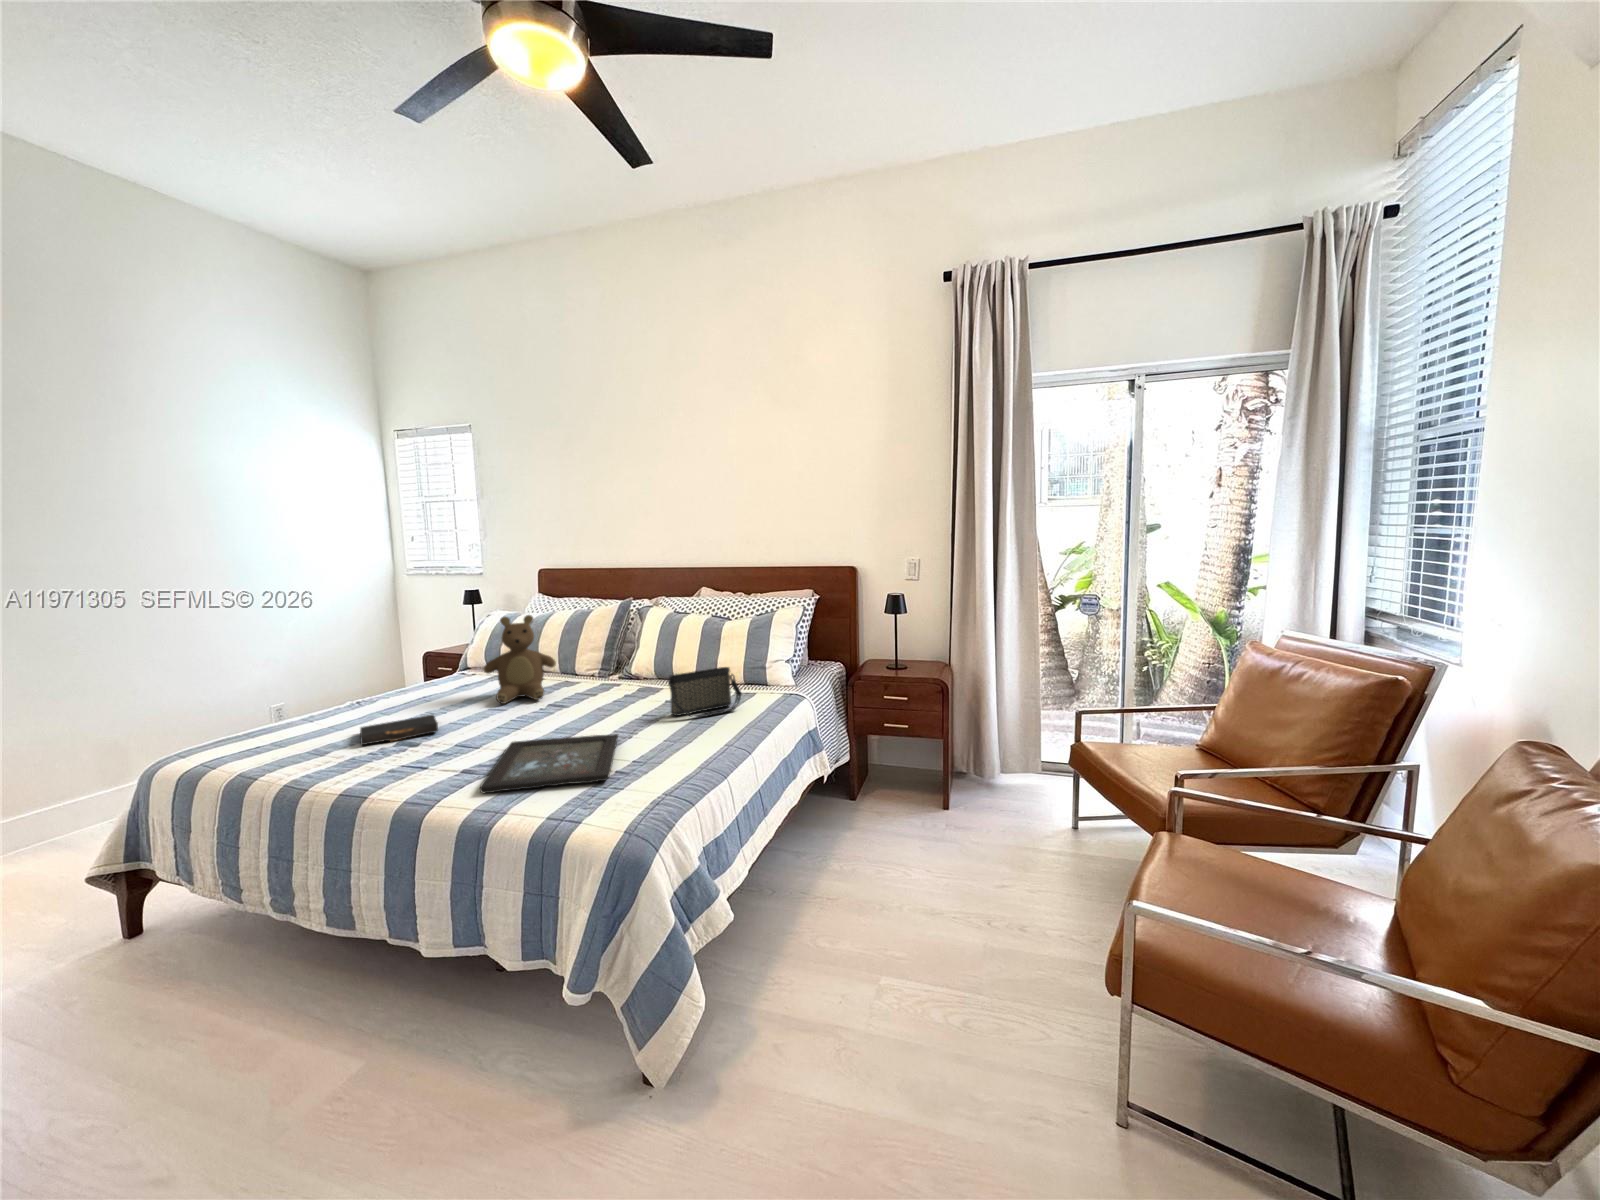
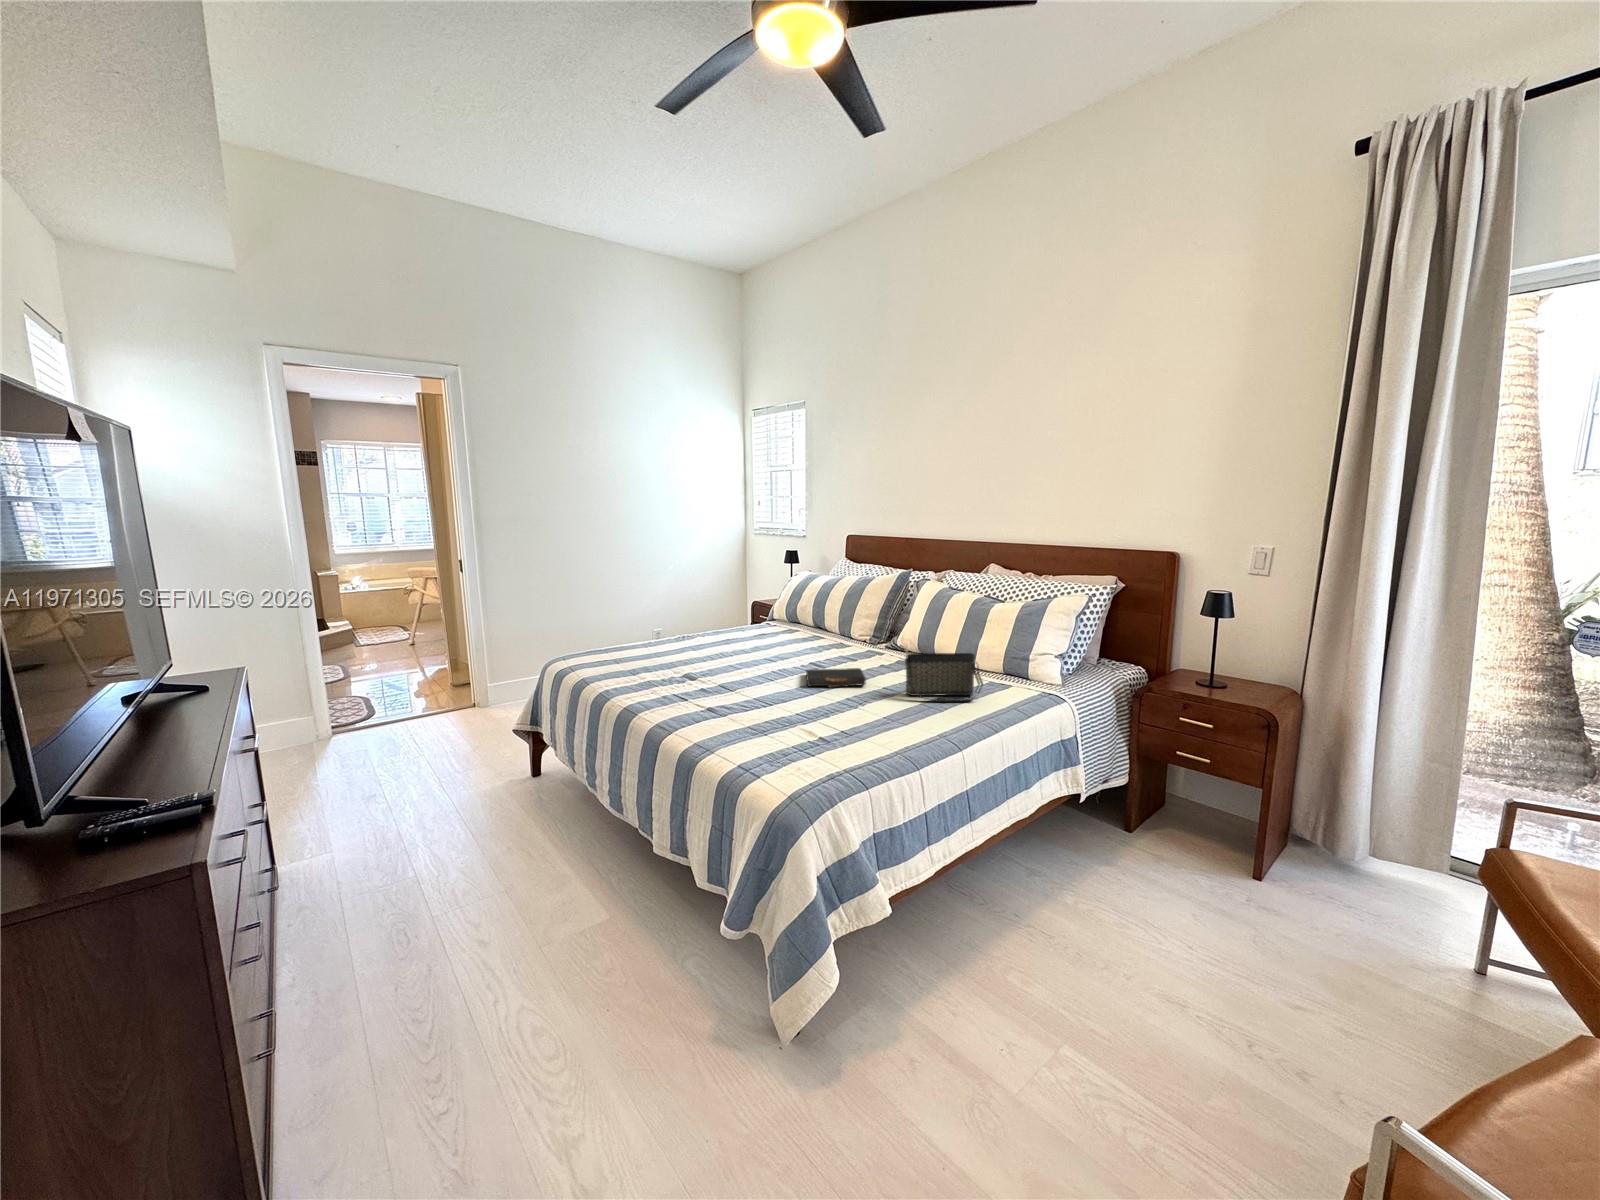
teddy bear: present [484,615,556,704] -> none [765,578,825,657]
book: present [360,715,438,745] -> present [806,668,866,687]
tray: present [480,734,618,793] -> none [705,692,842,745]

